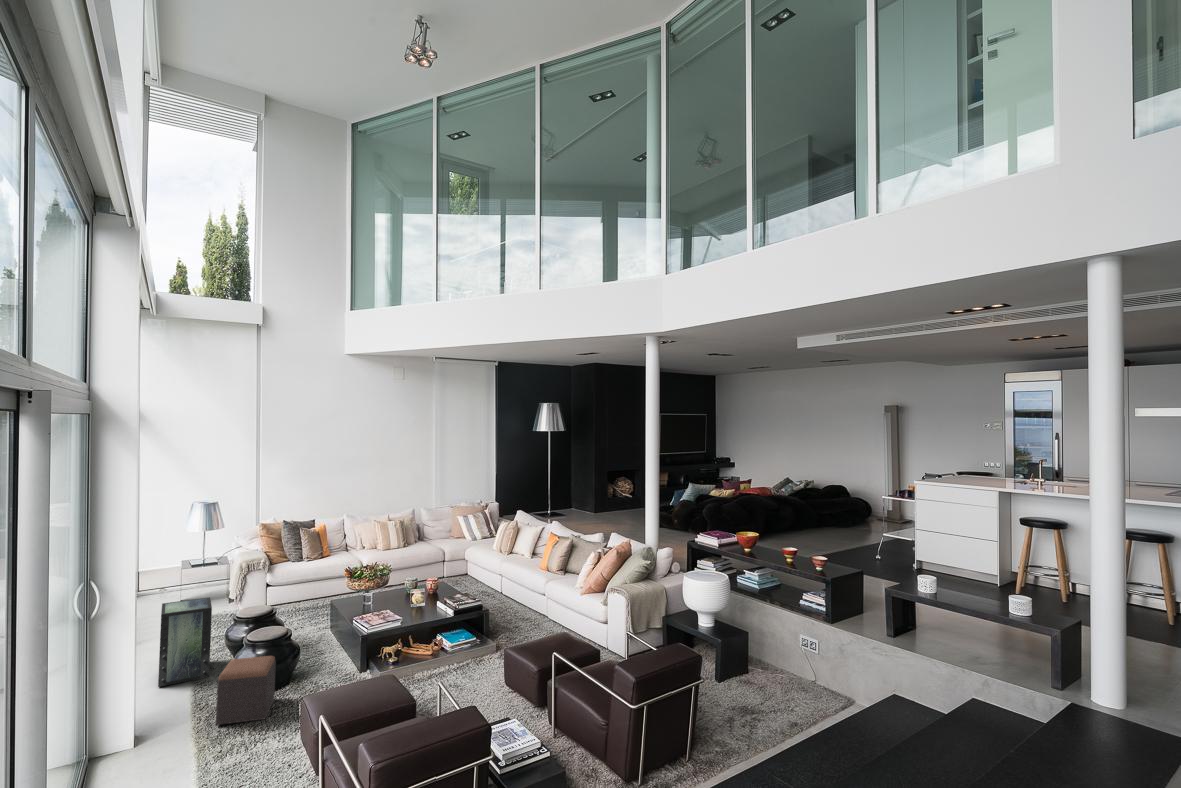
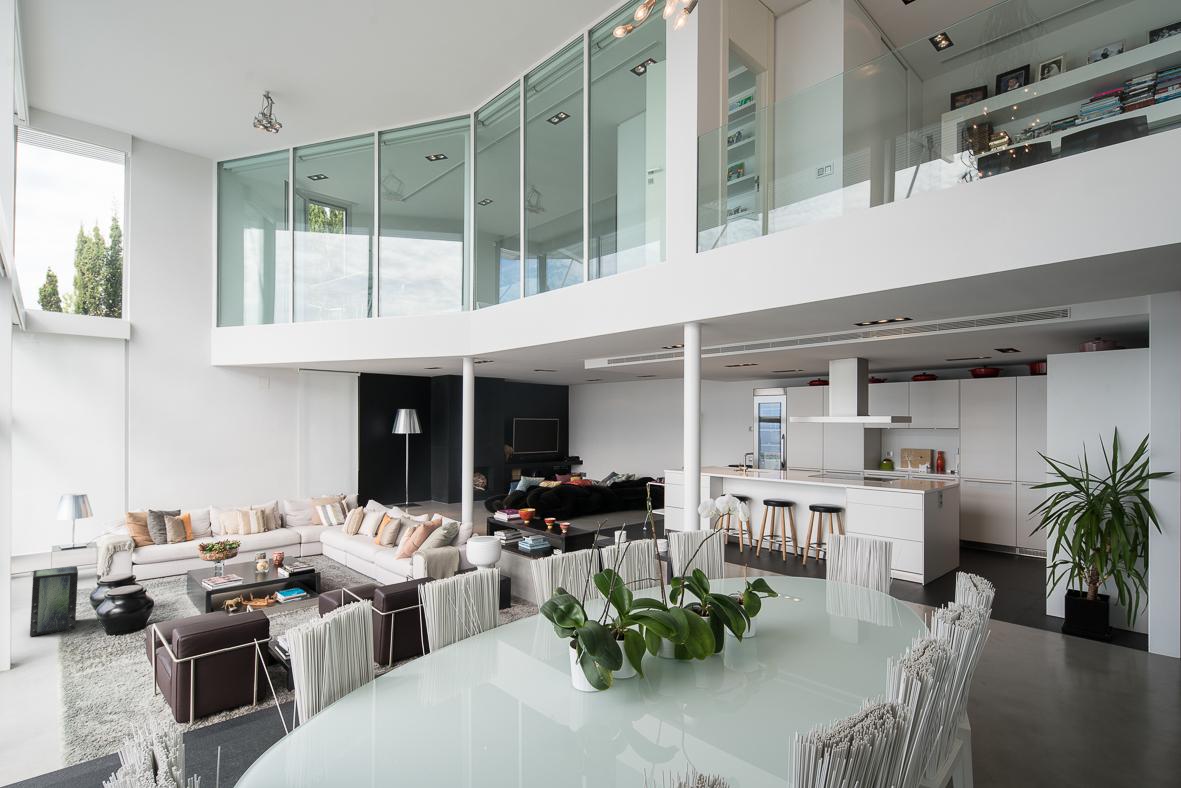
footstool: present [216,656,276,725] -> none [79,605,131,656]

